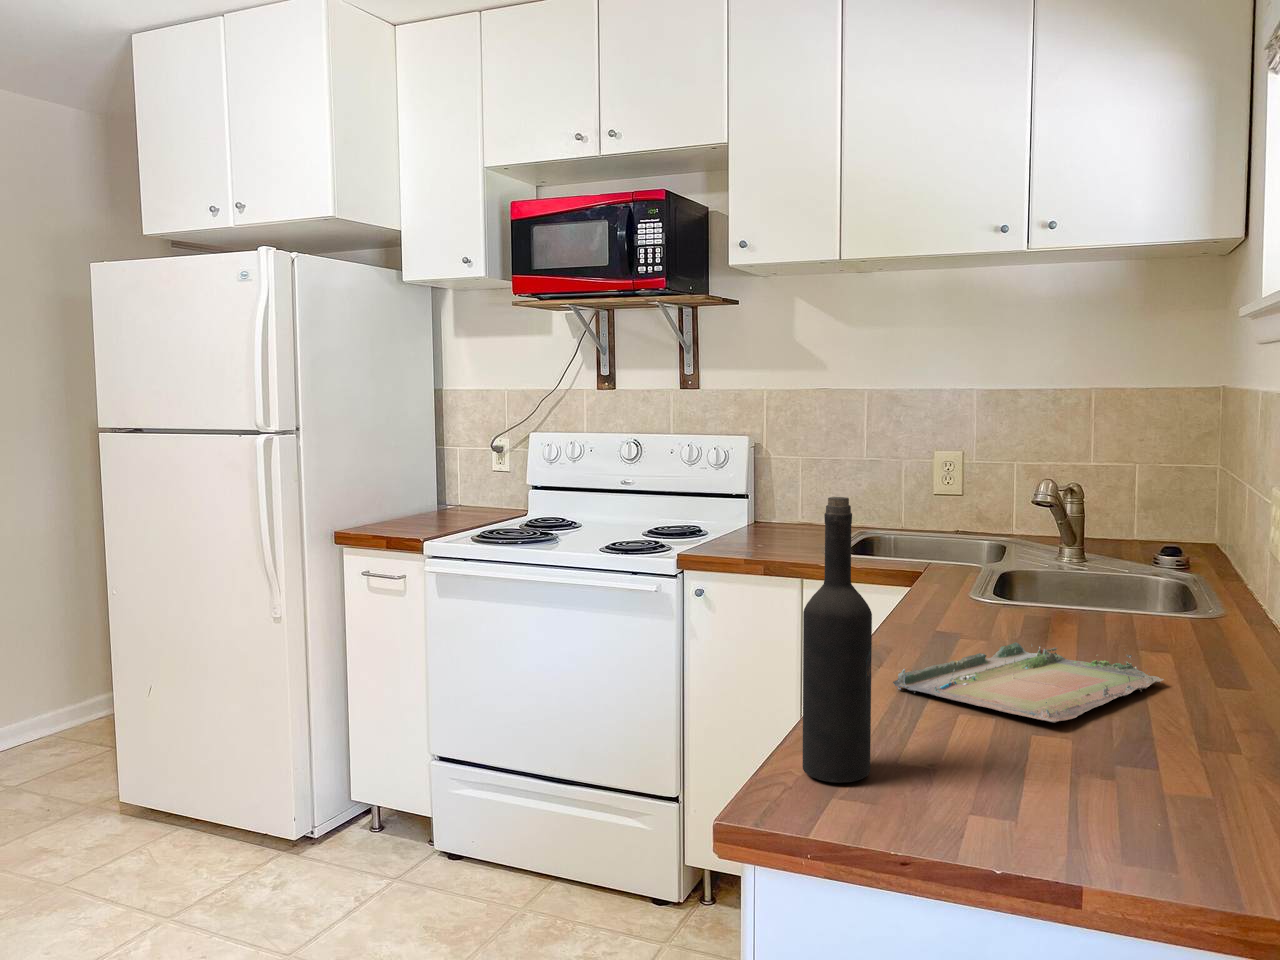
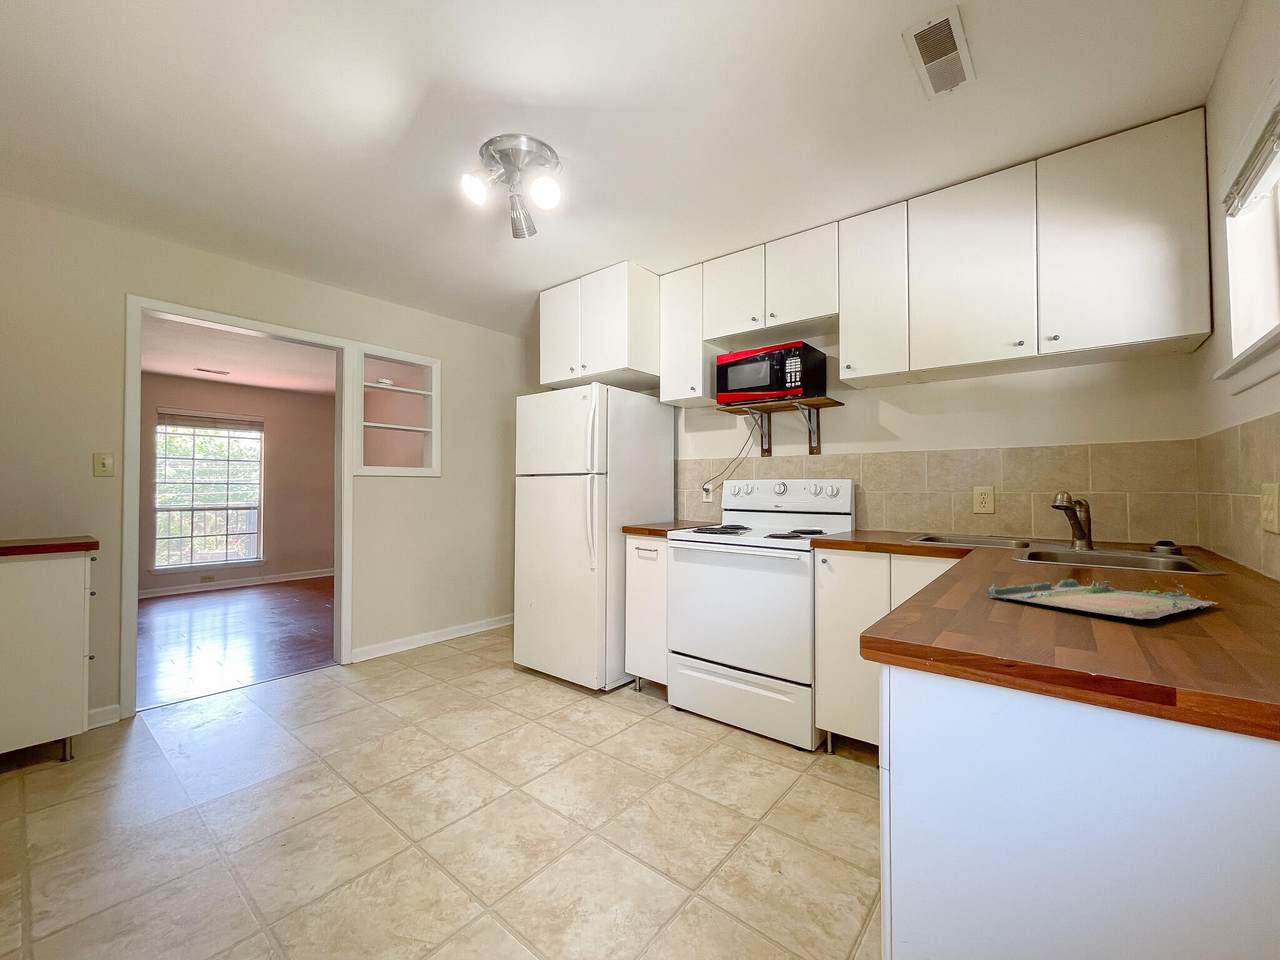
wine bottle: present [803,497,872,783] -> none [936,428,996,642]

